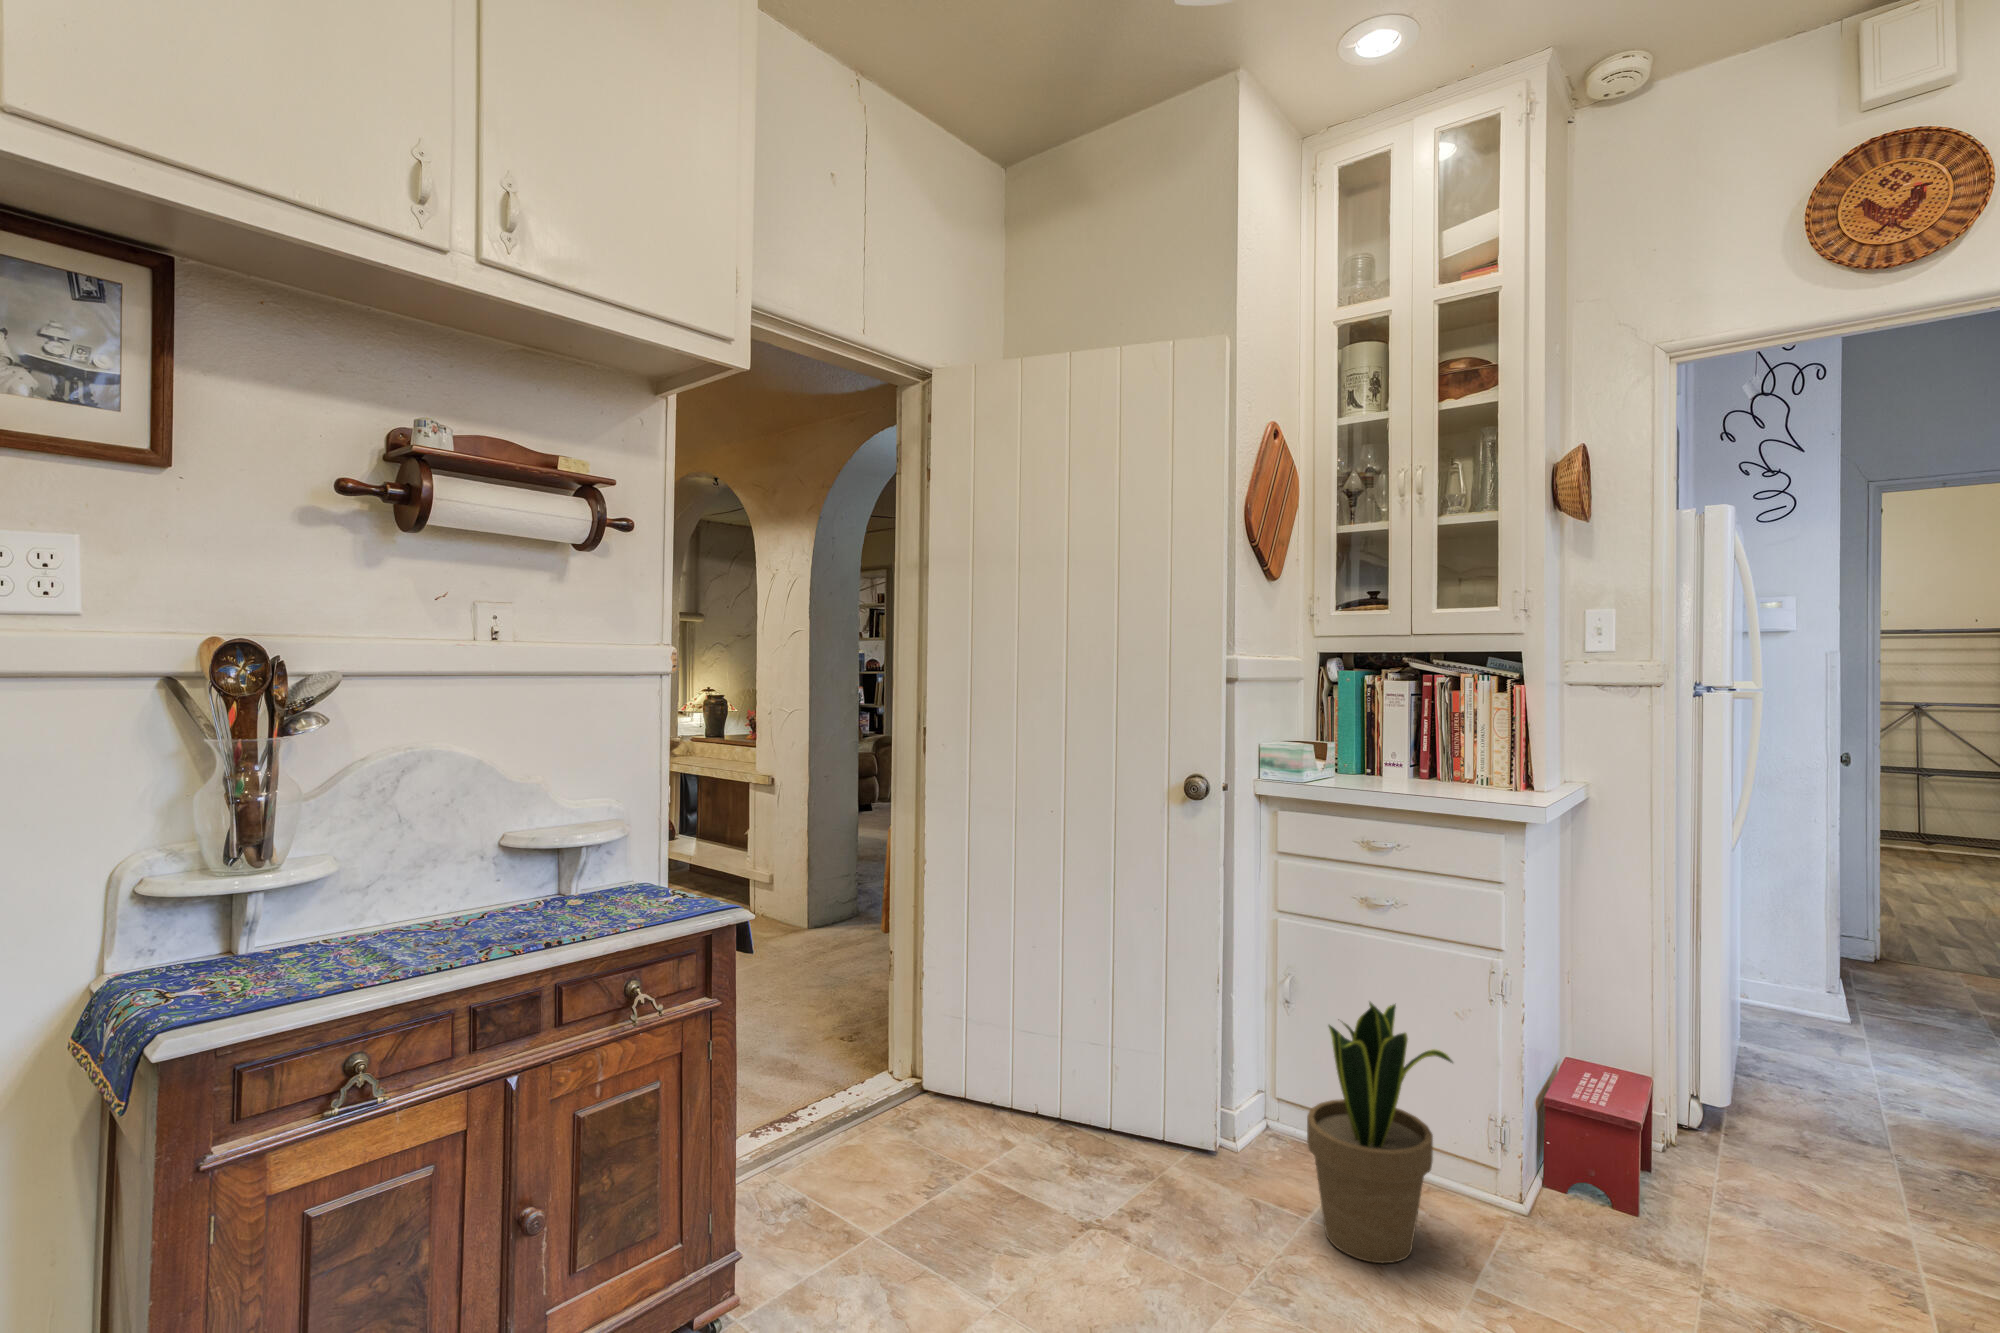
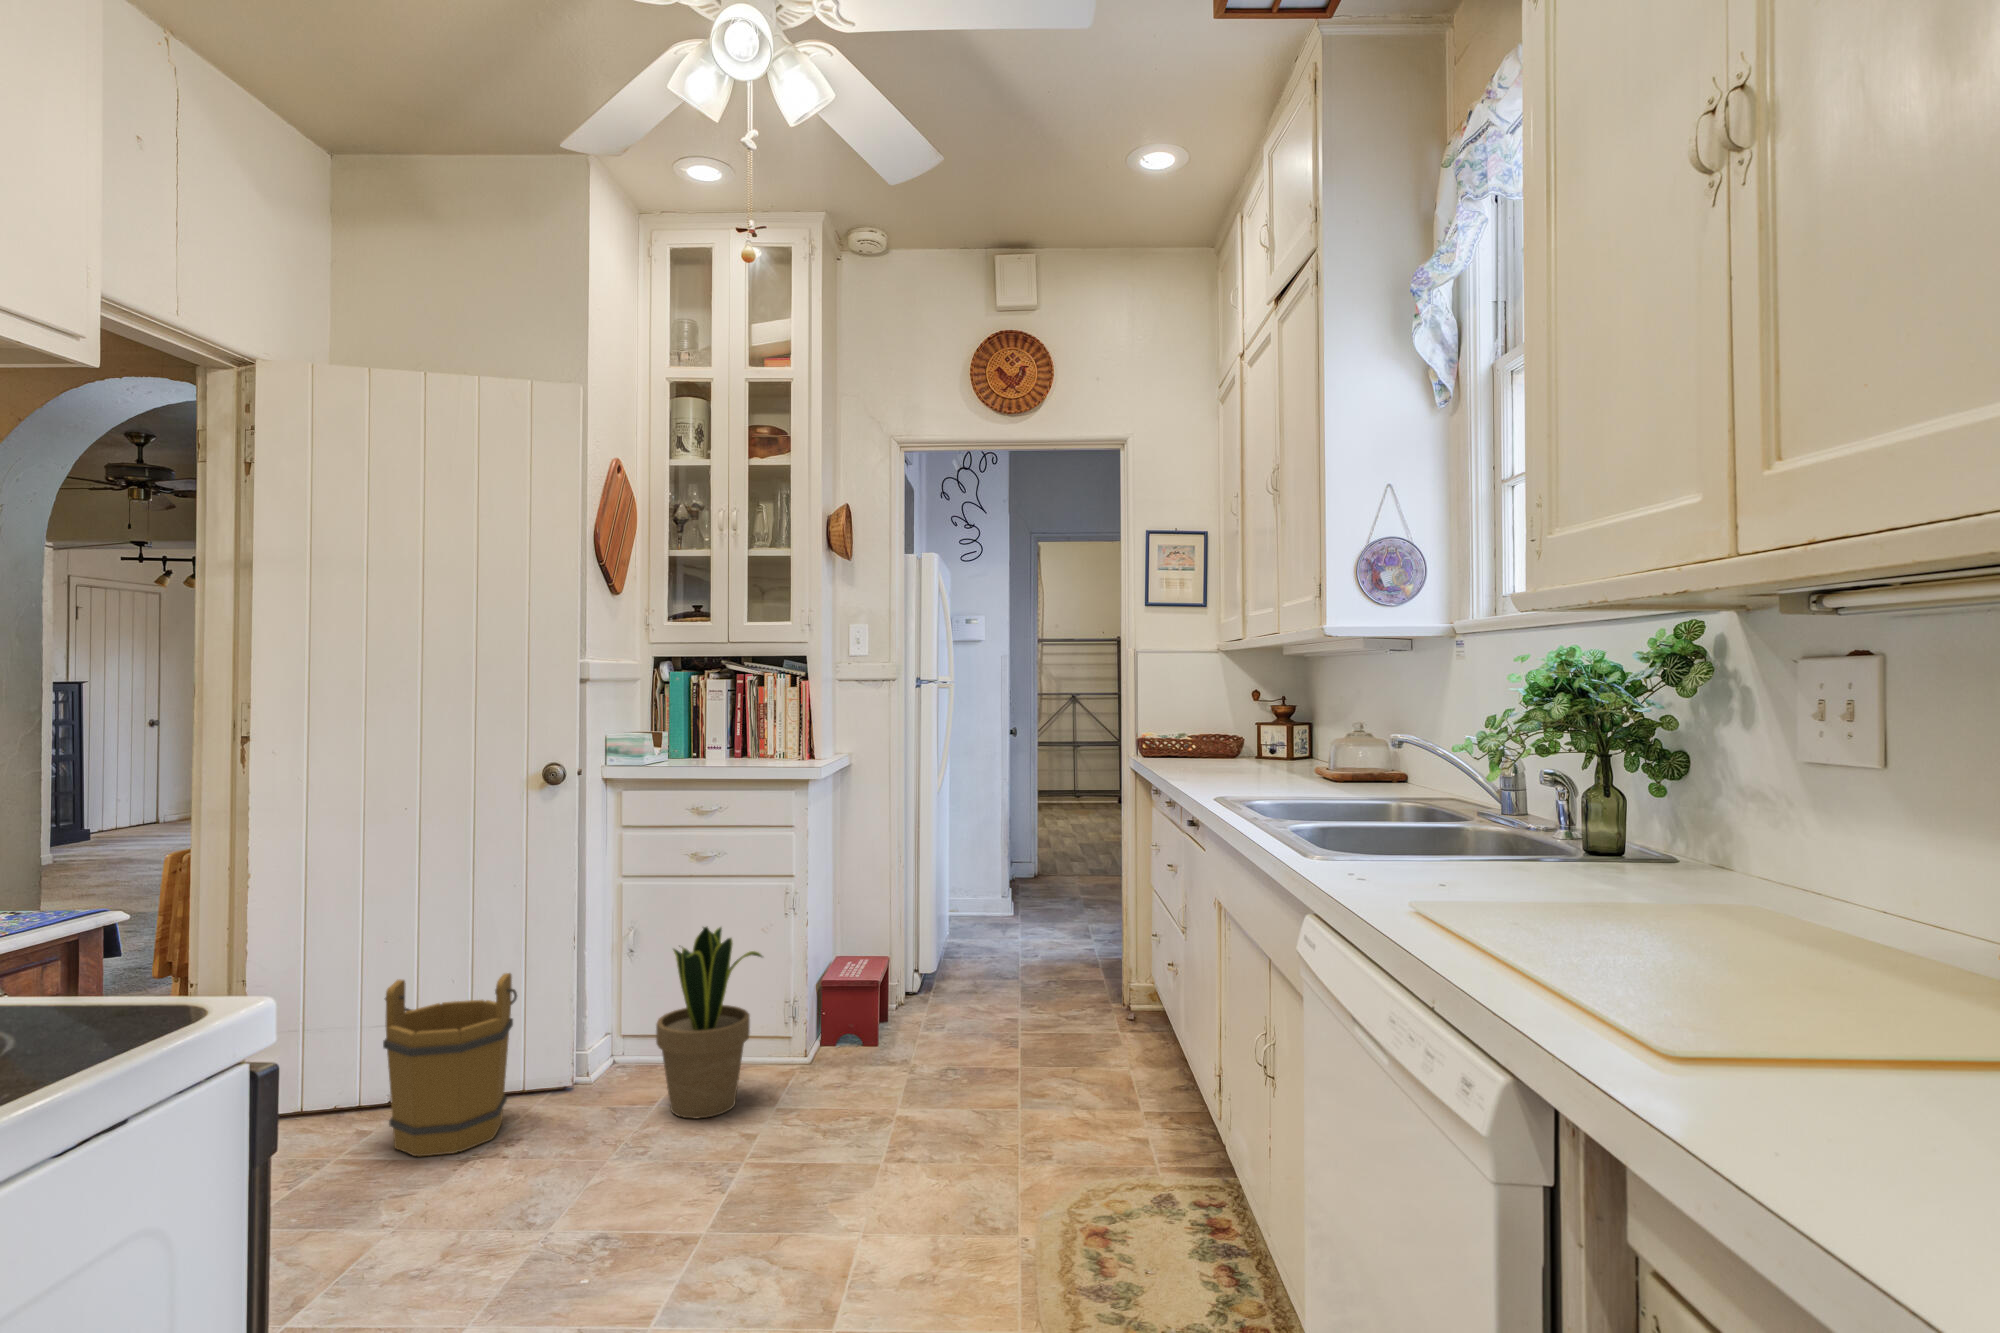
bucket: none [1017,996,1151,1209] -> present [383,973,517,1156]

